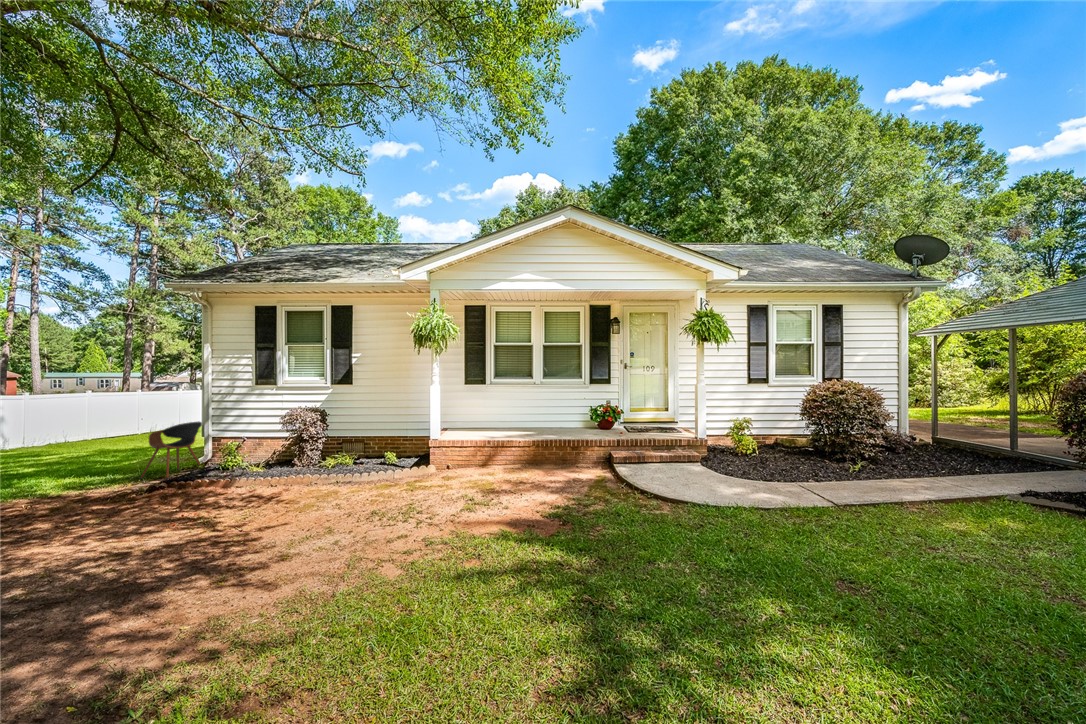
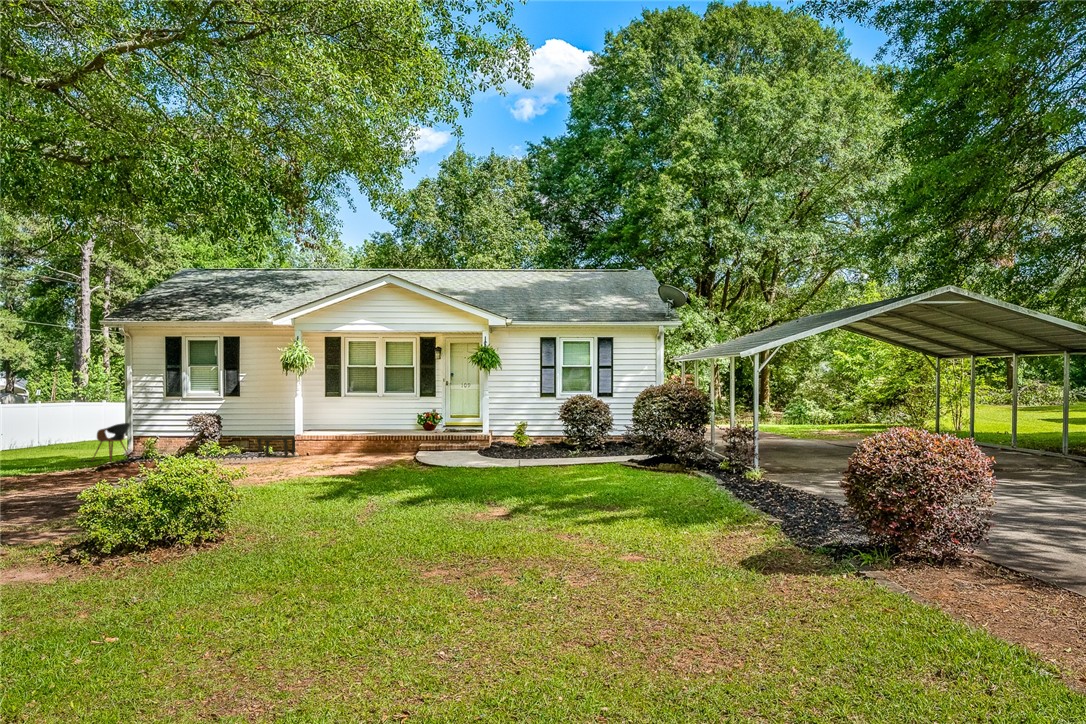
bench: none [377,439,432,471] -> present [257,437,295,458]

